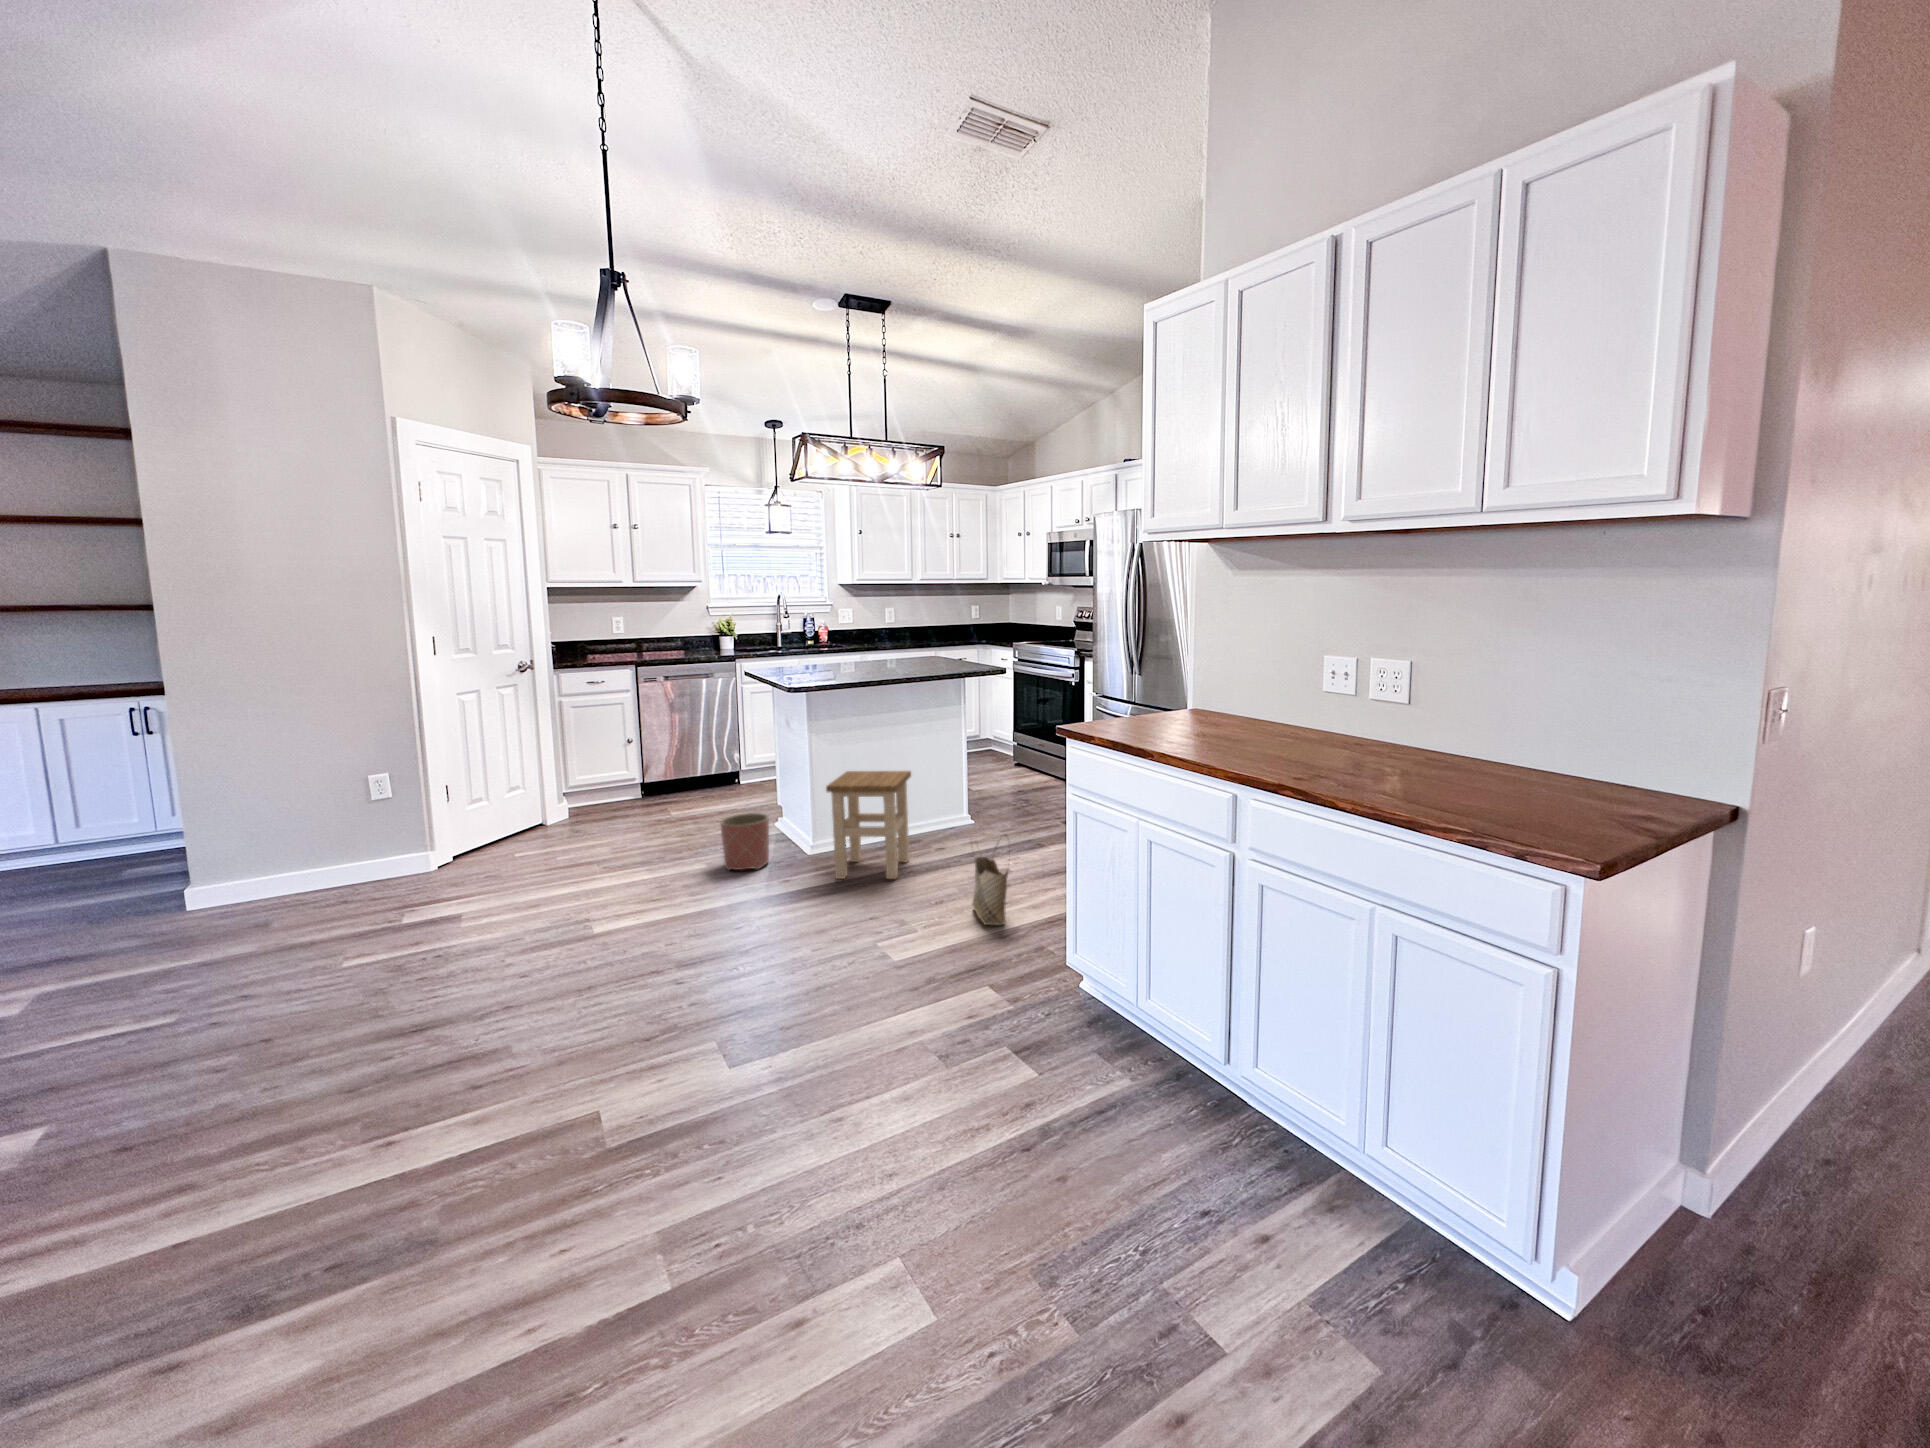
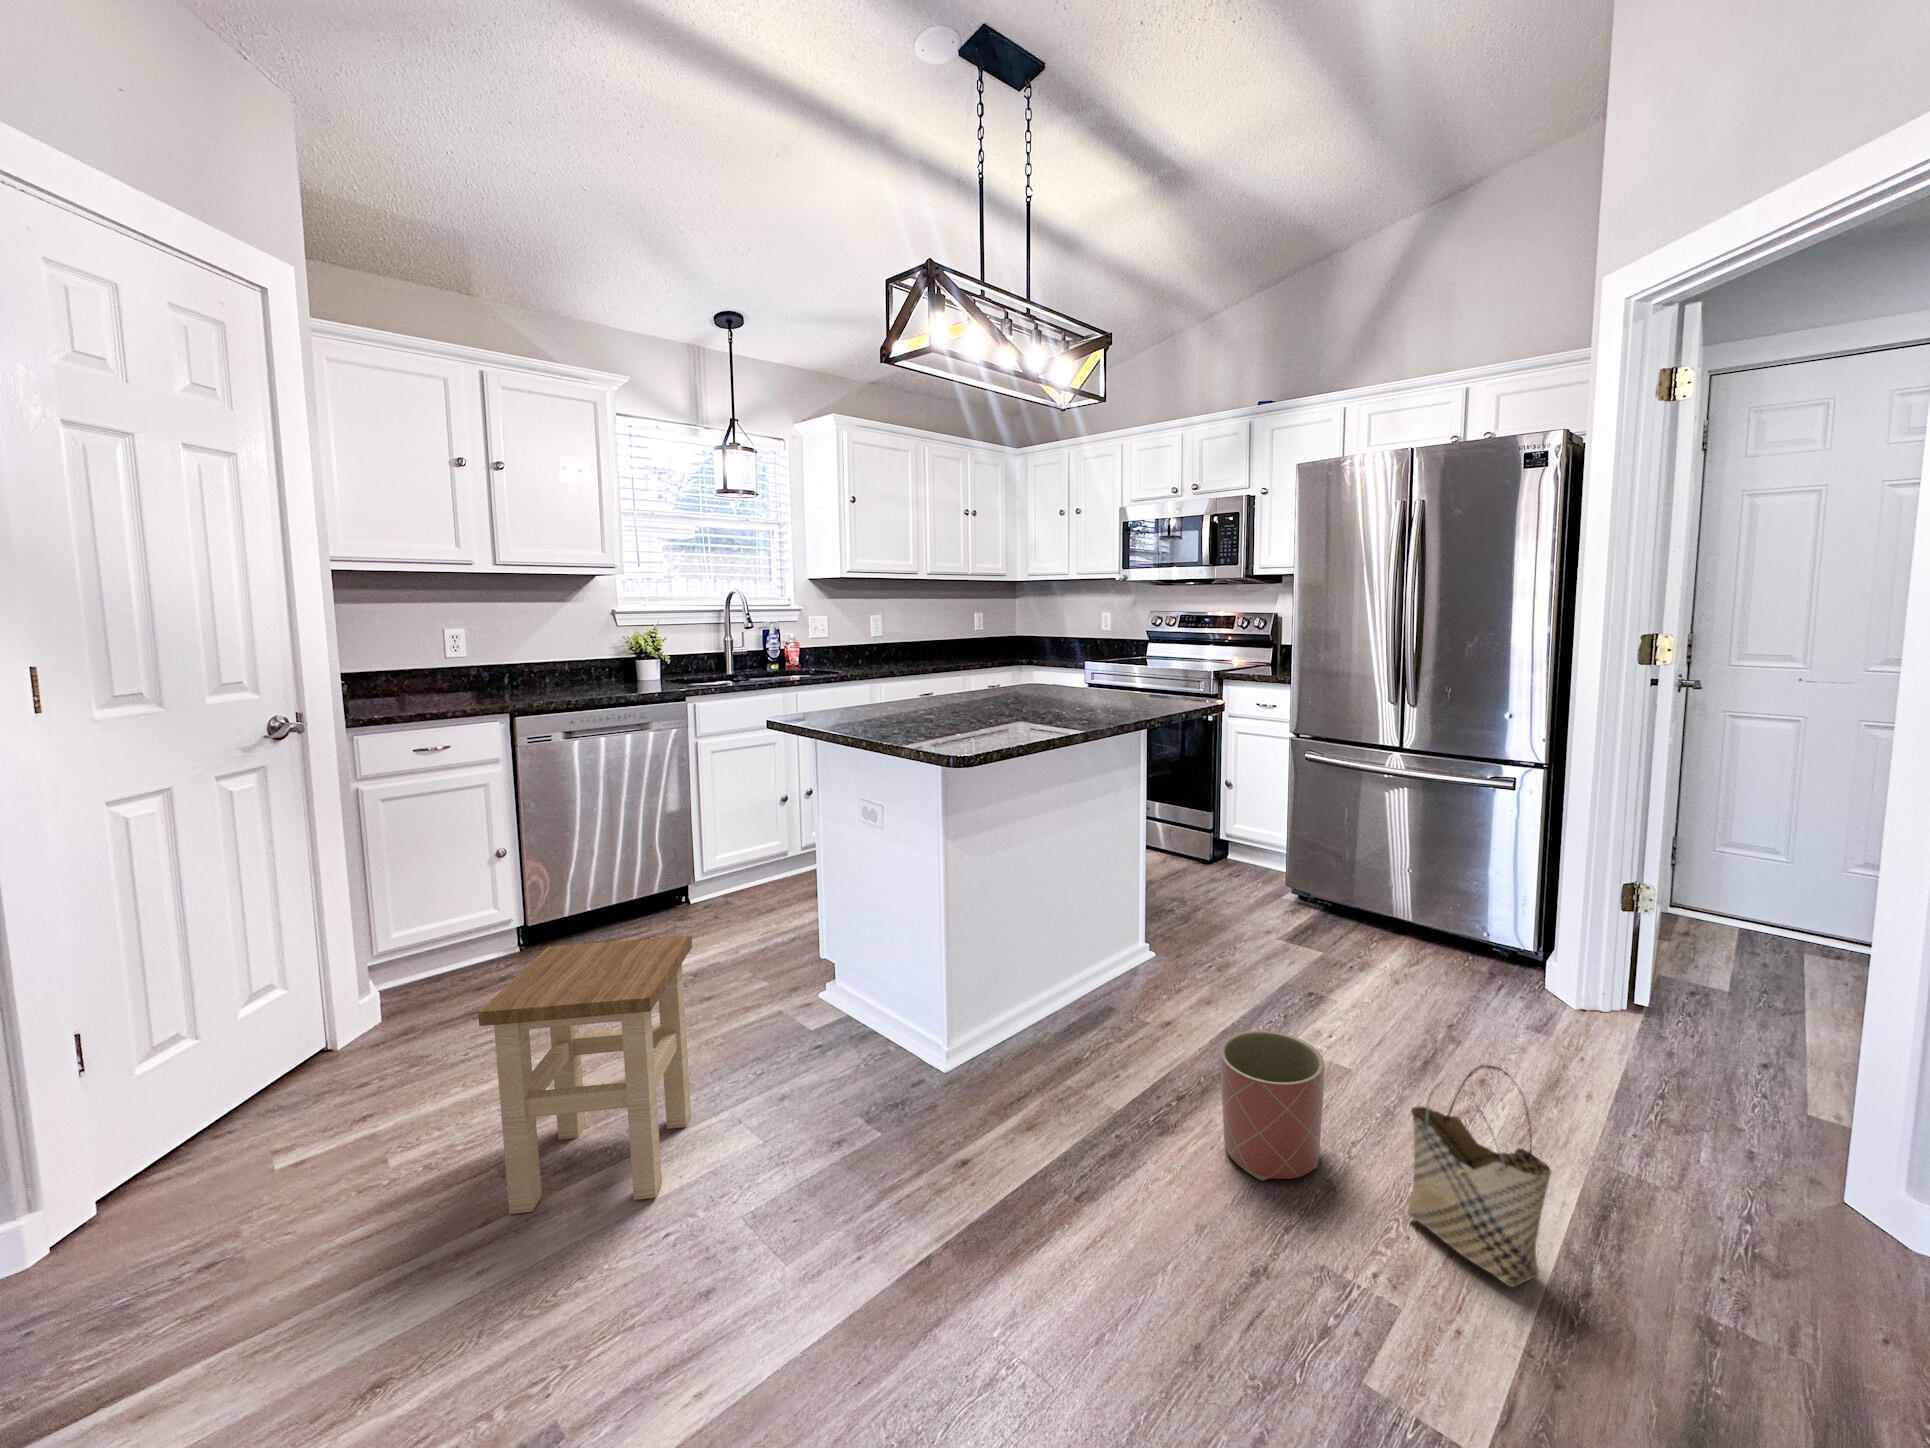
stool: present [826,771,911,879] -> present [478,936,692,1214]
planter: present [720,813,769,870] -> present [1220,1031,1325,1181]

